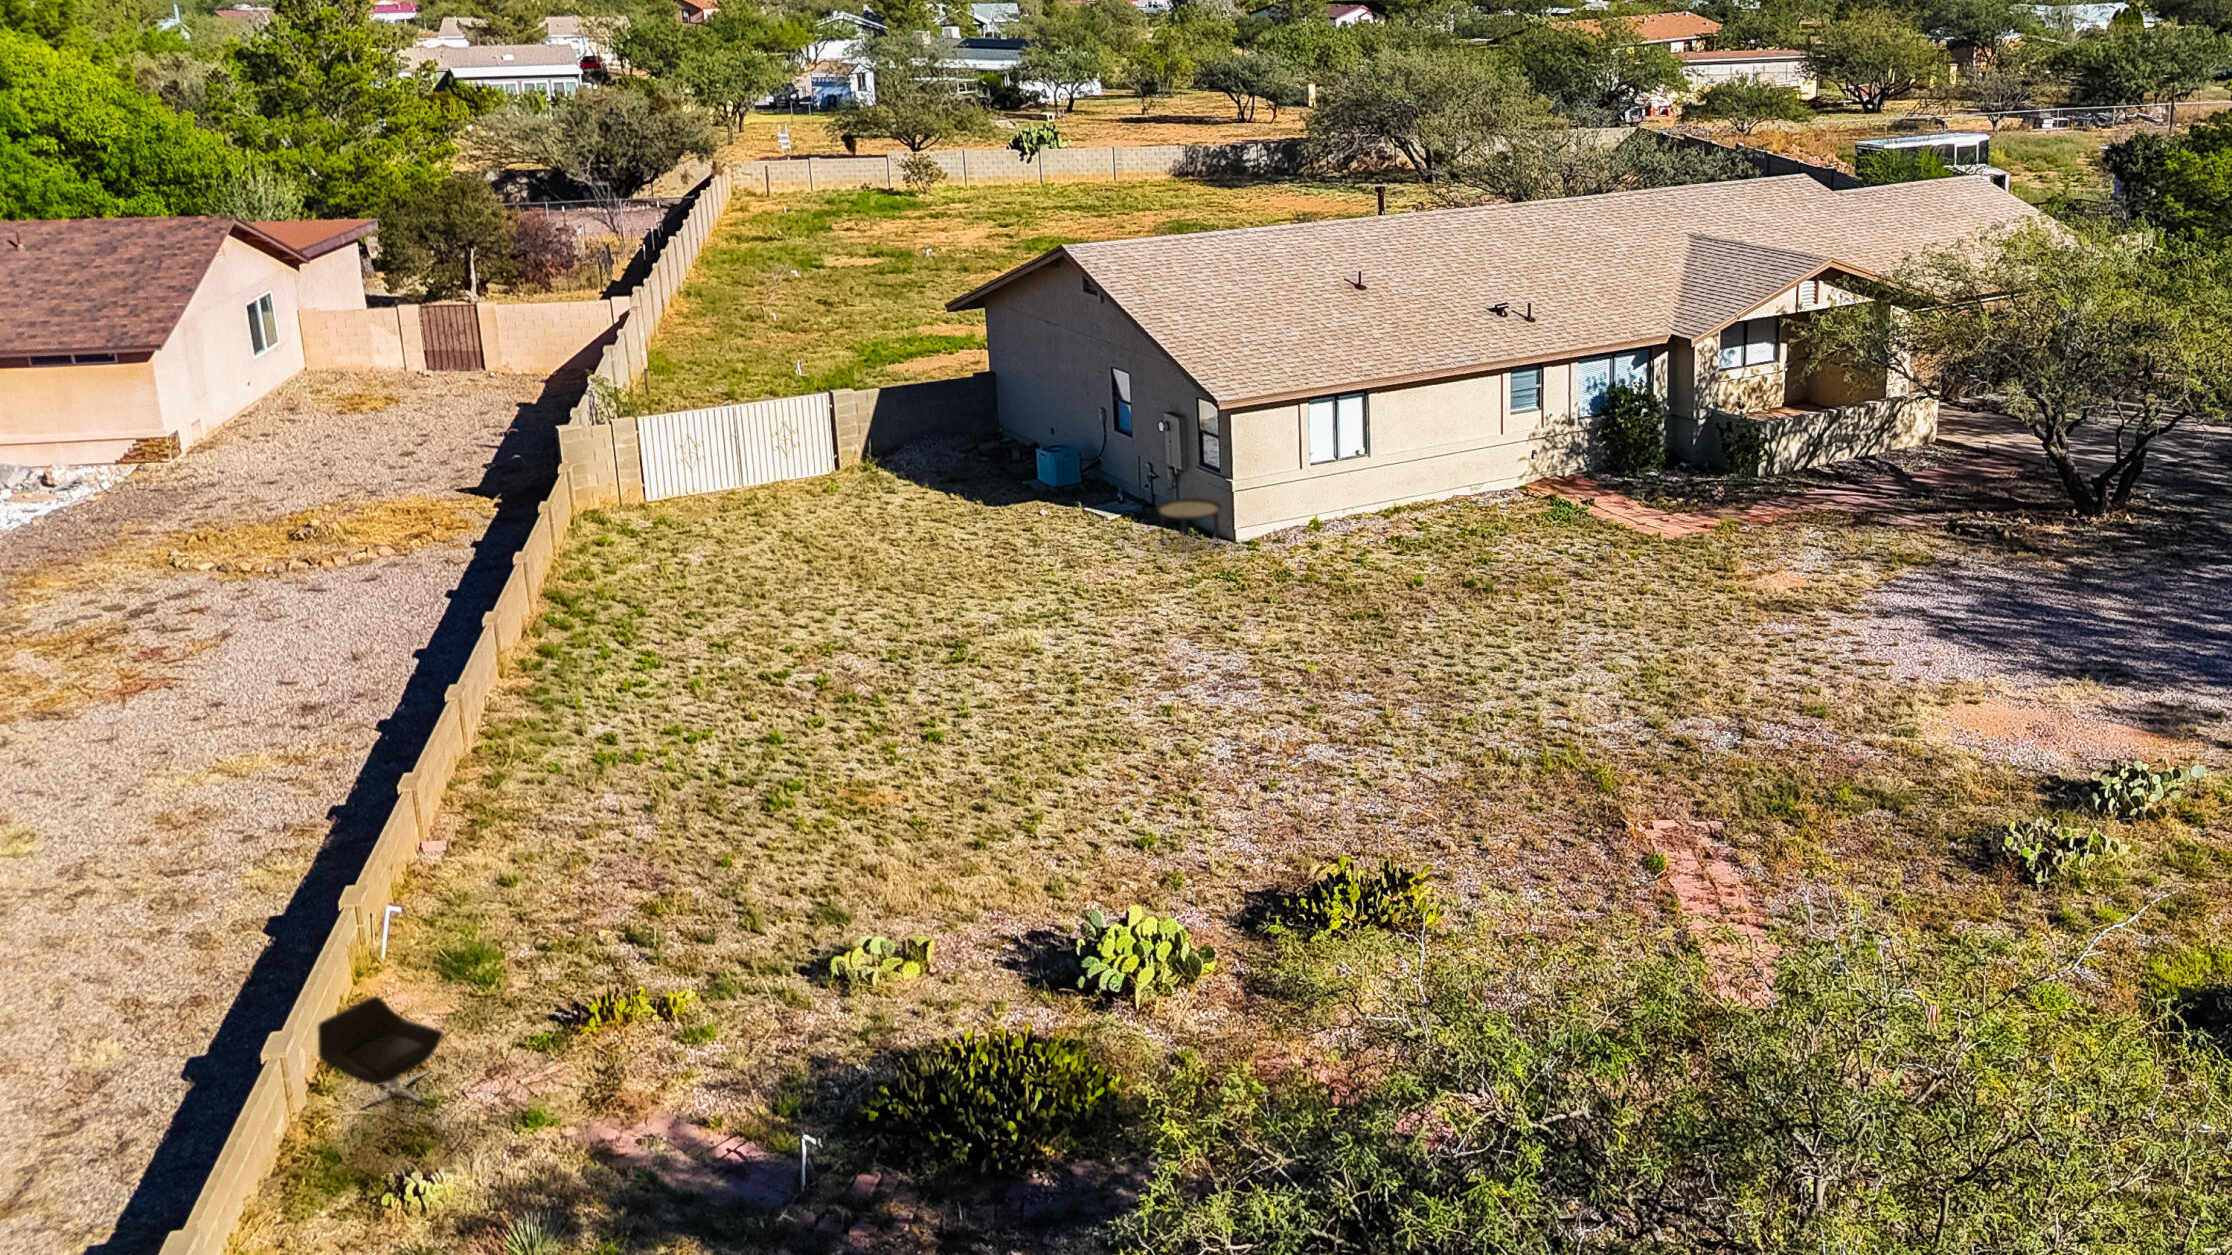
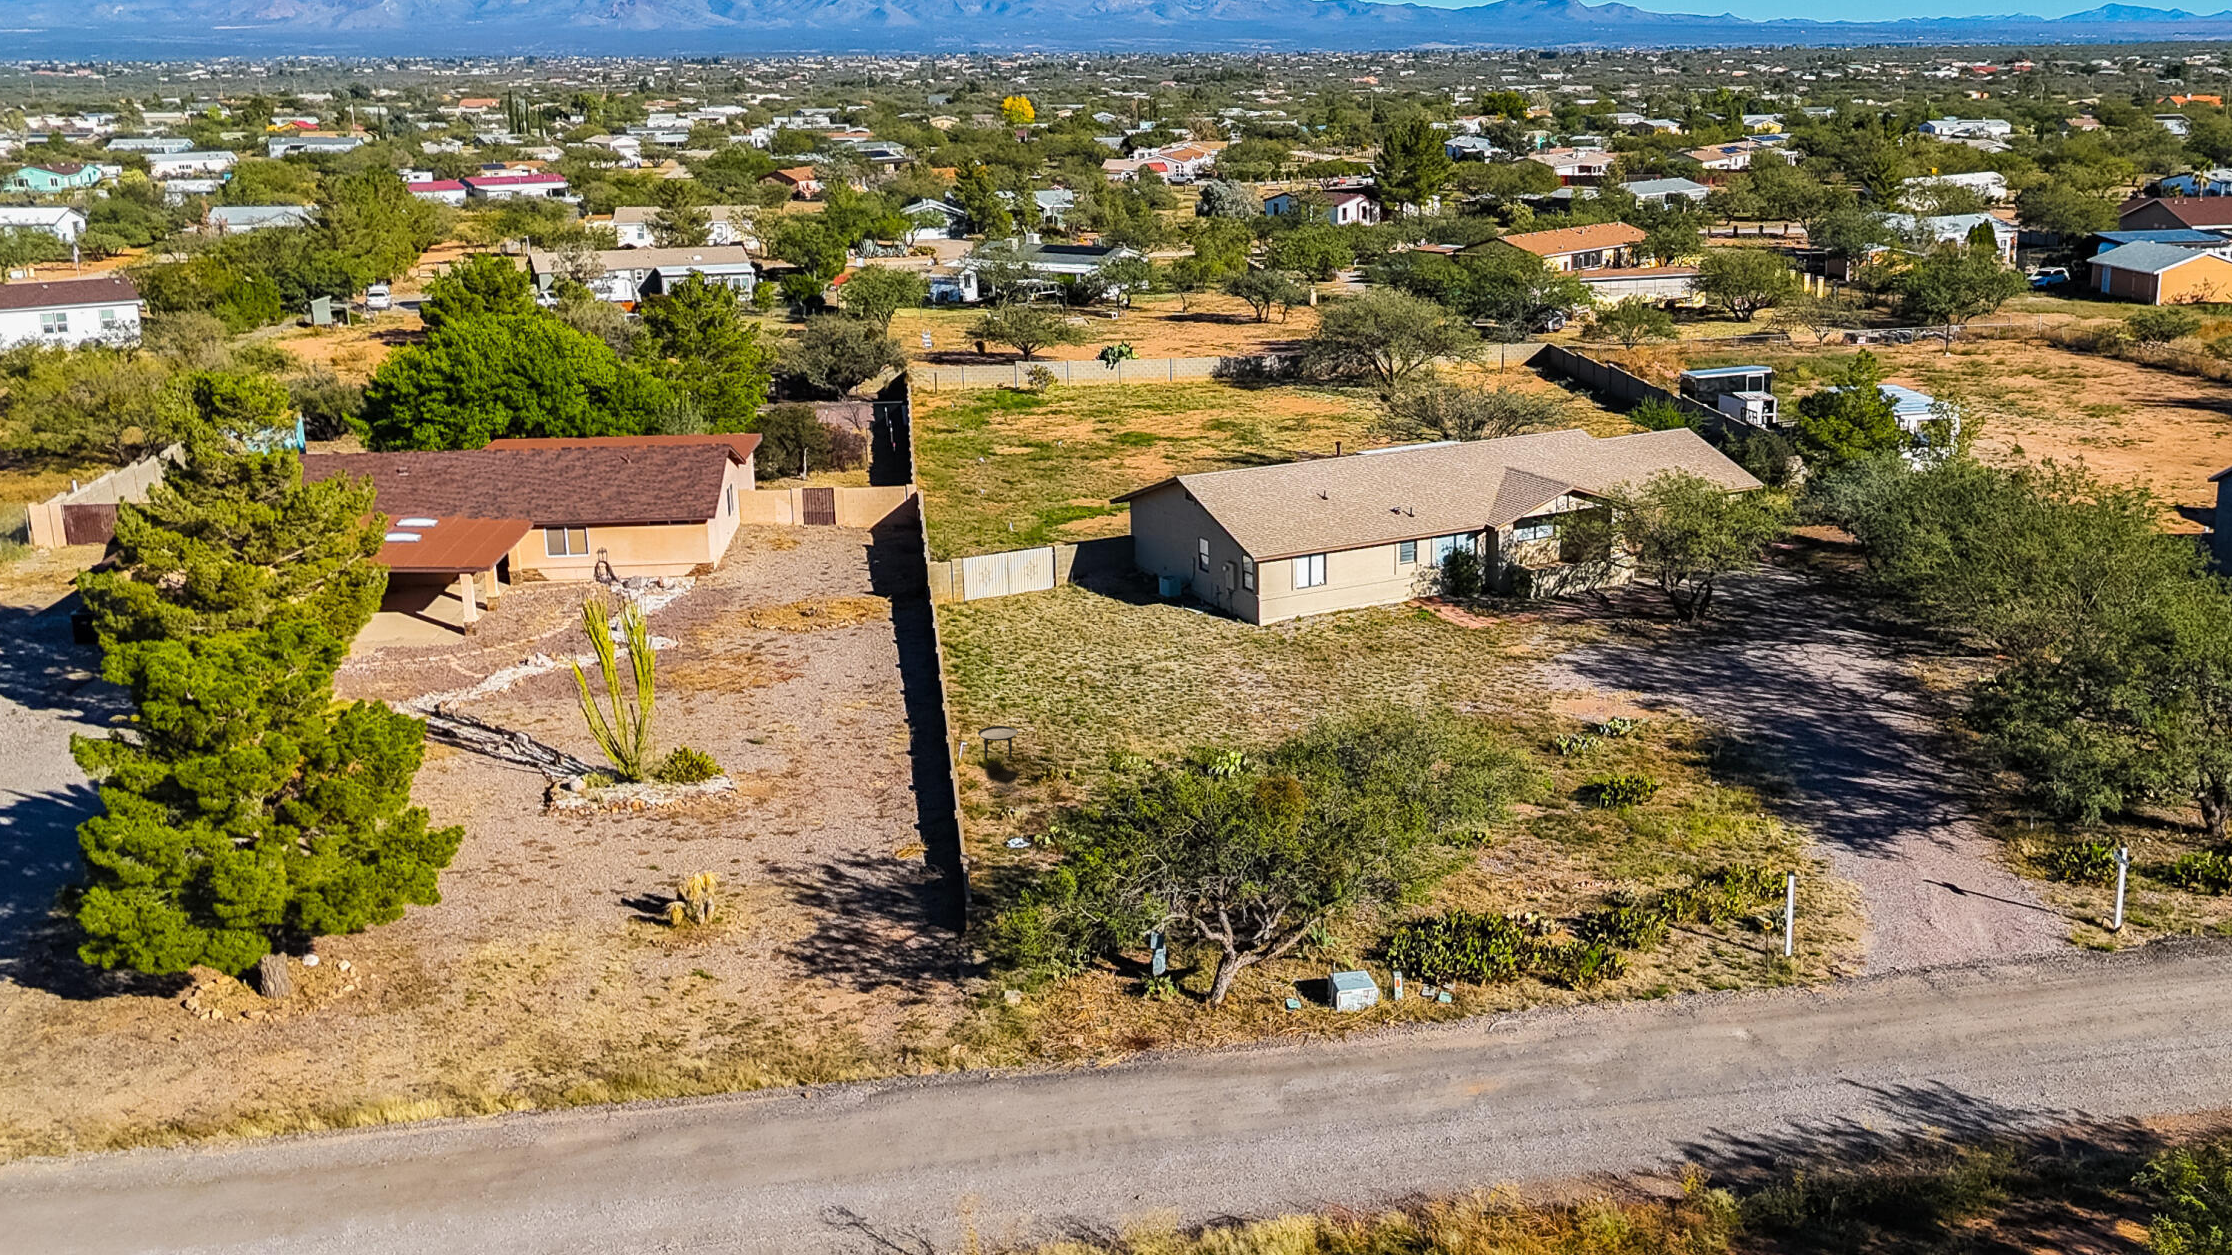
round table: present [1156,498,1221,551] -> present [978,726,1018,759]

